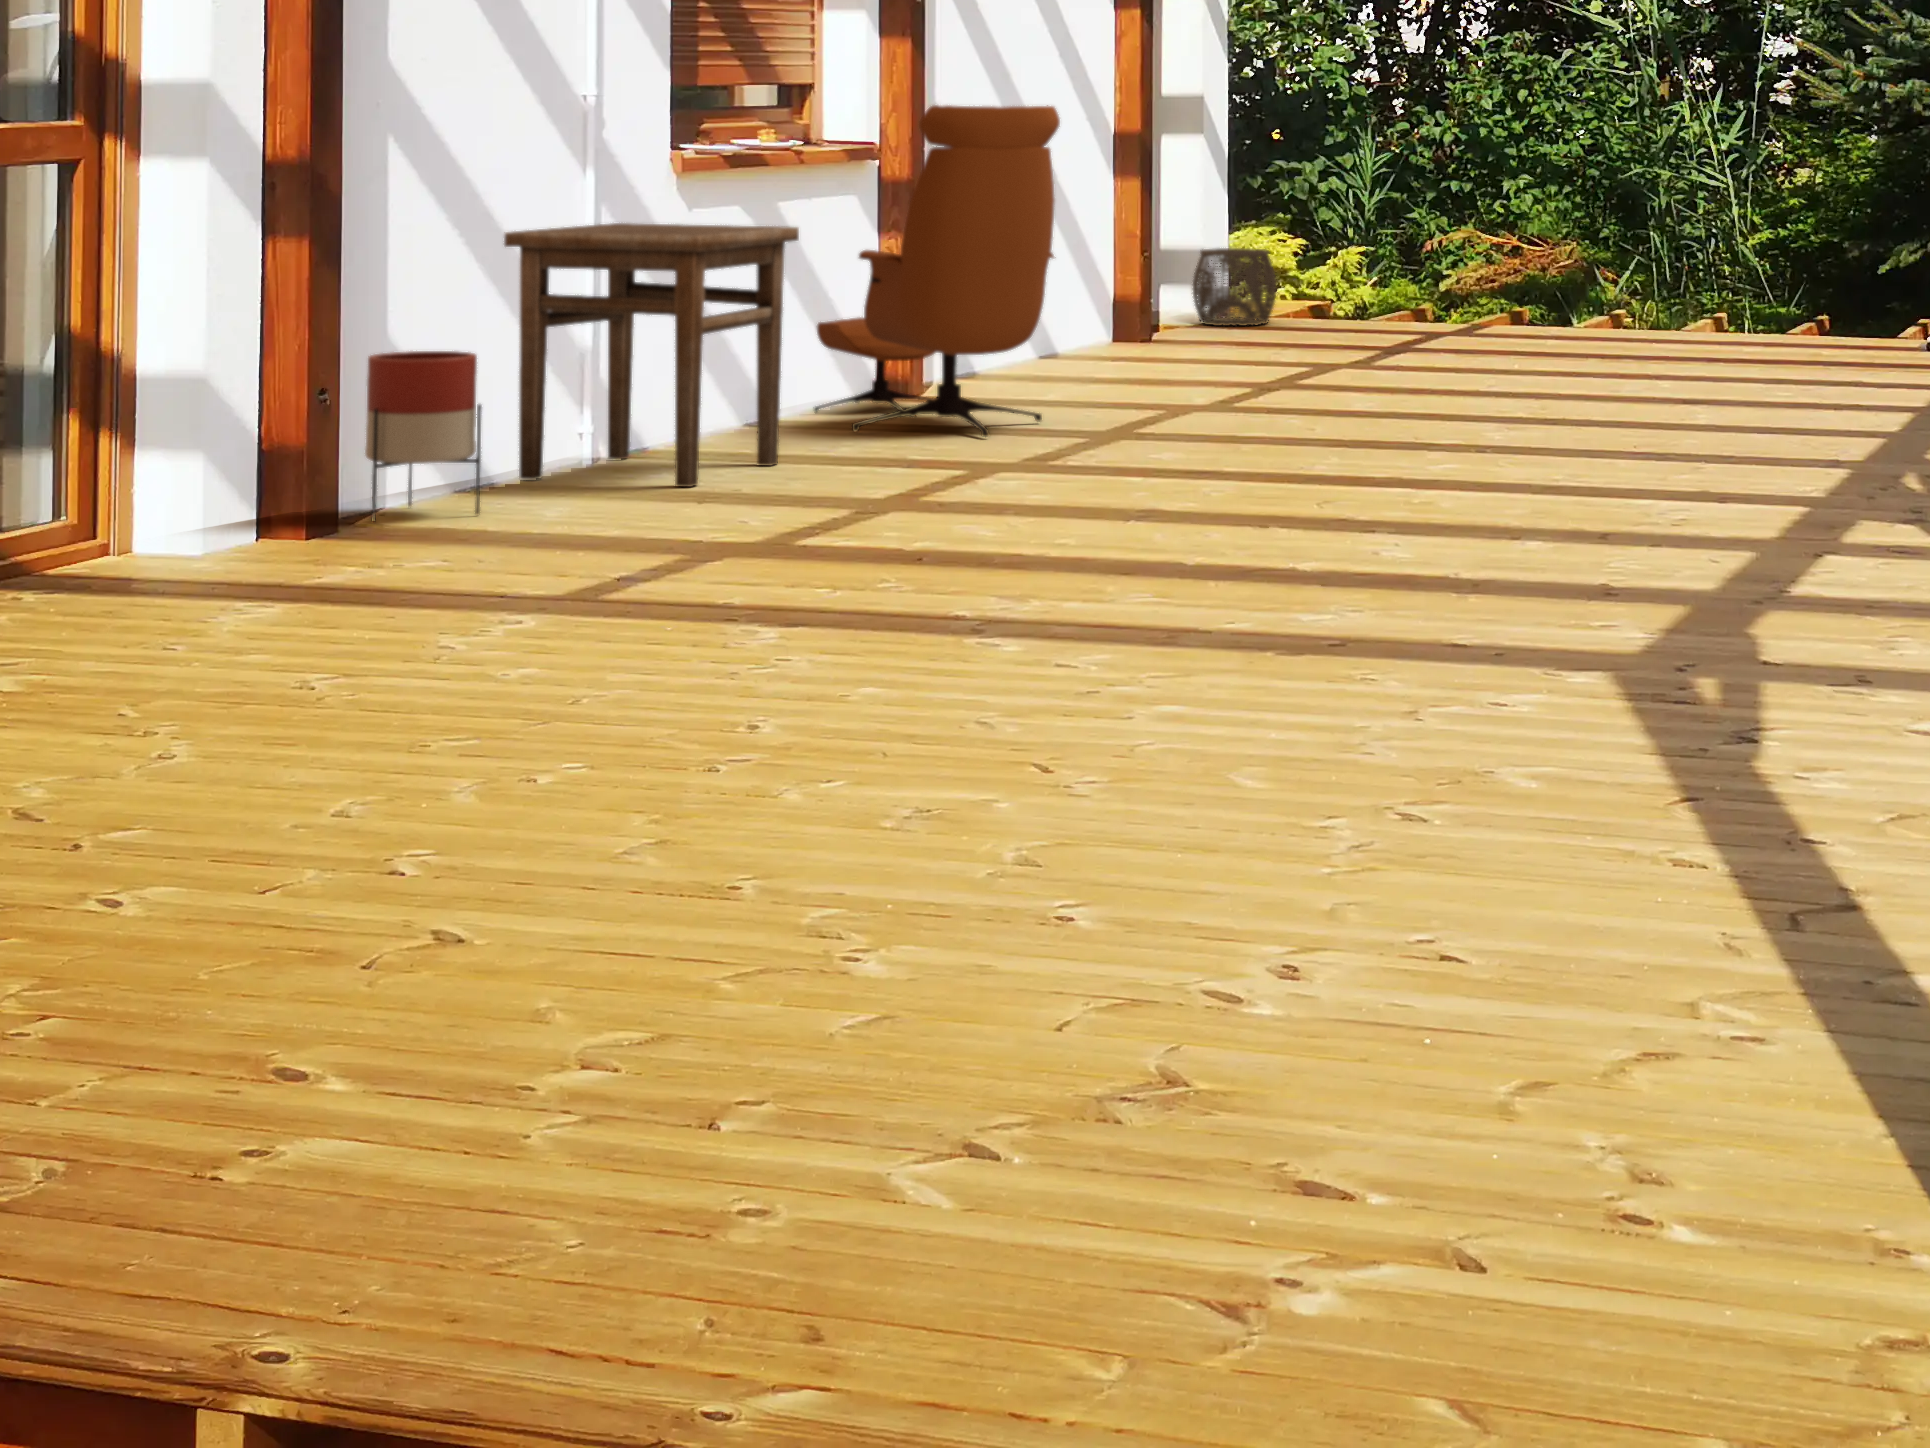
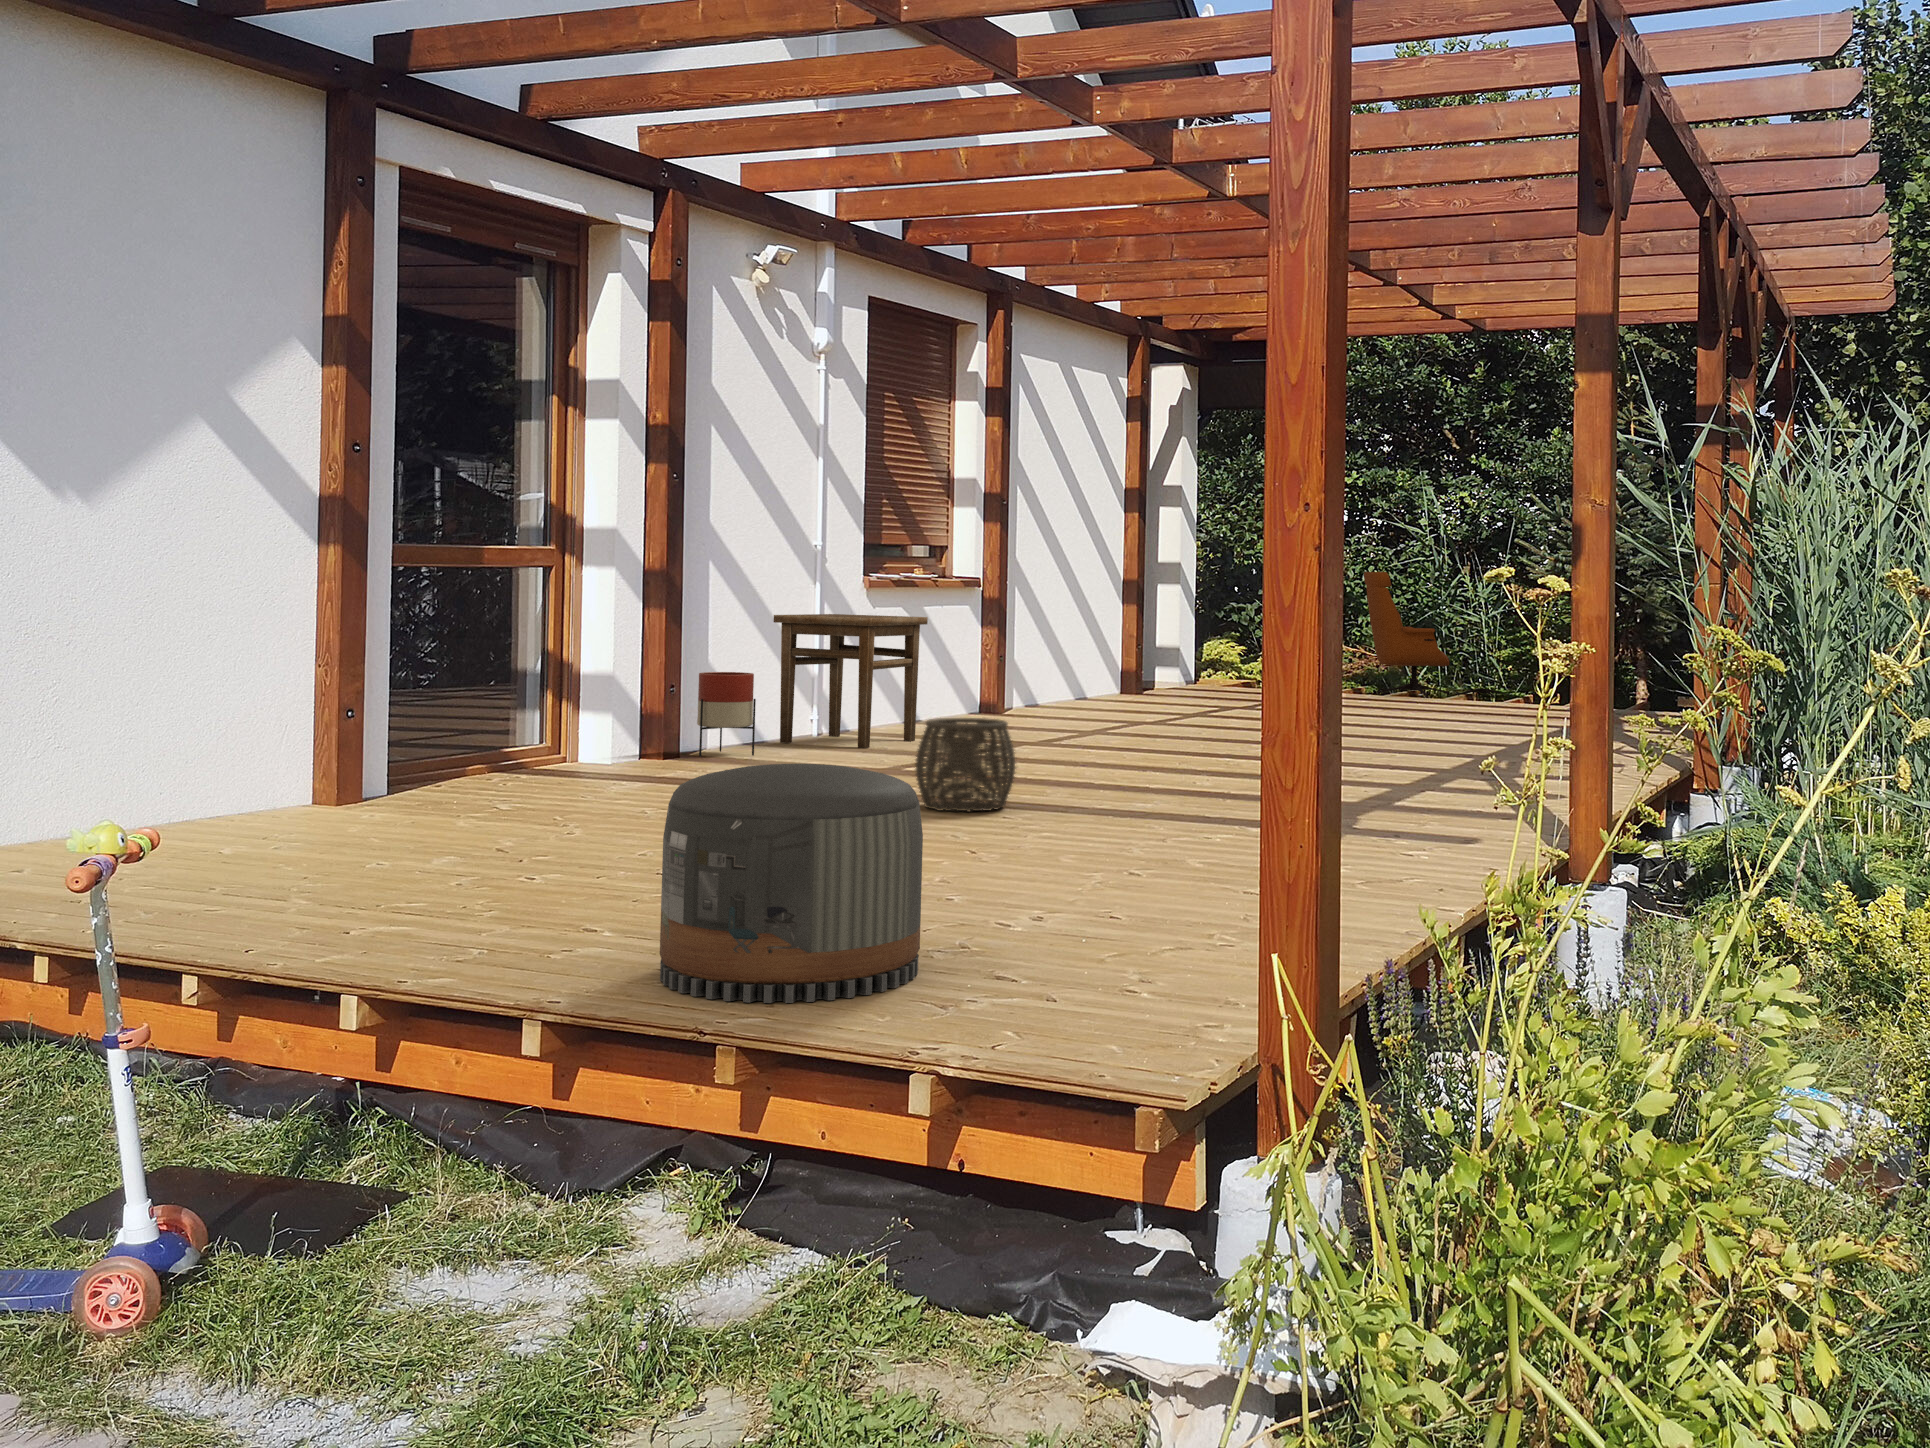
lounge chair: present [814,105,1060,437] -> present [1364,572,1509,698]
woven basket: present [1192,248,1277,326] -> present [915,718,1016,812]
pouf: none [493,699,1088,1316] -> present [660,764,923,1003]

